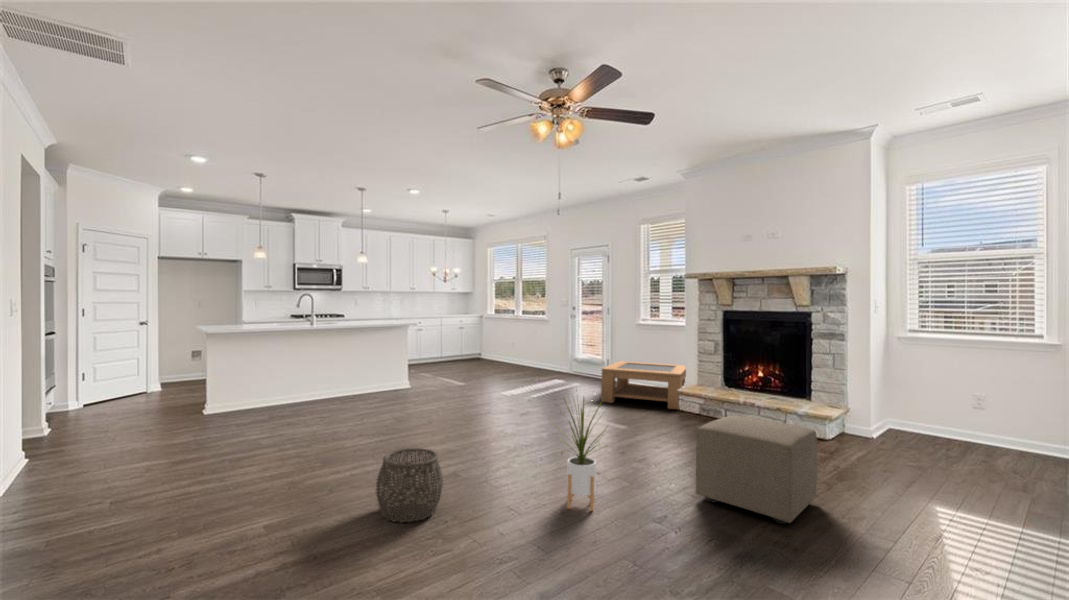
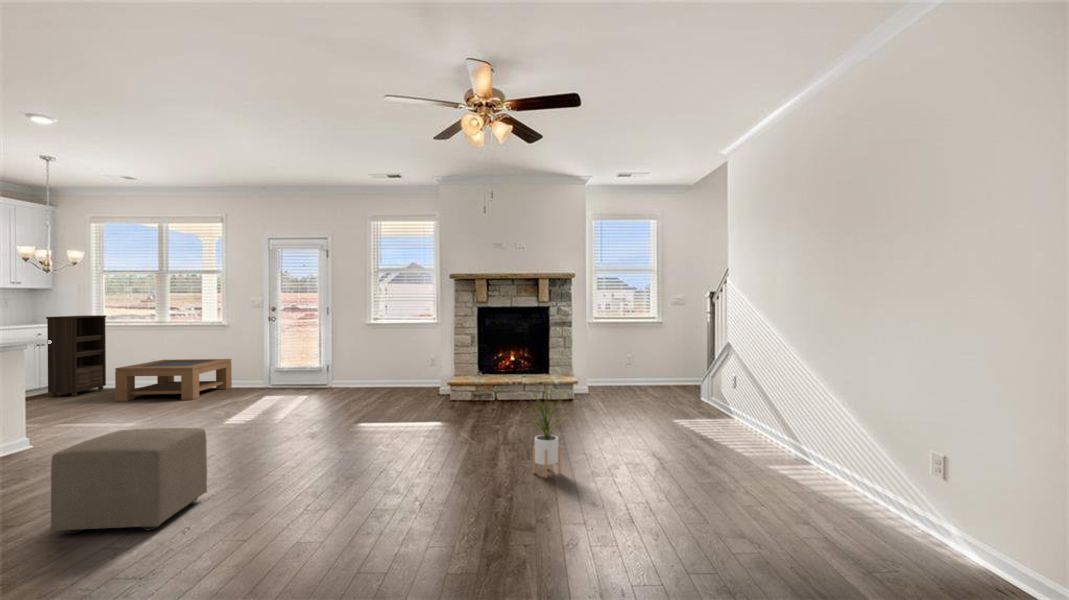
bookshelf: none [460,310,493,363] -> present [46,315,106,397]
coffee table: present [601,361,686,409] -> present [115,359,232,401]
ottoman: present [696,415,817,524] -> present [51,428,207,534]
woven basket: present [376,448,443,522] -> none [426,459,492,532]

